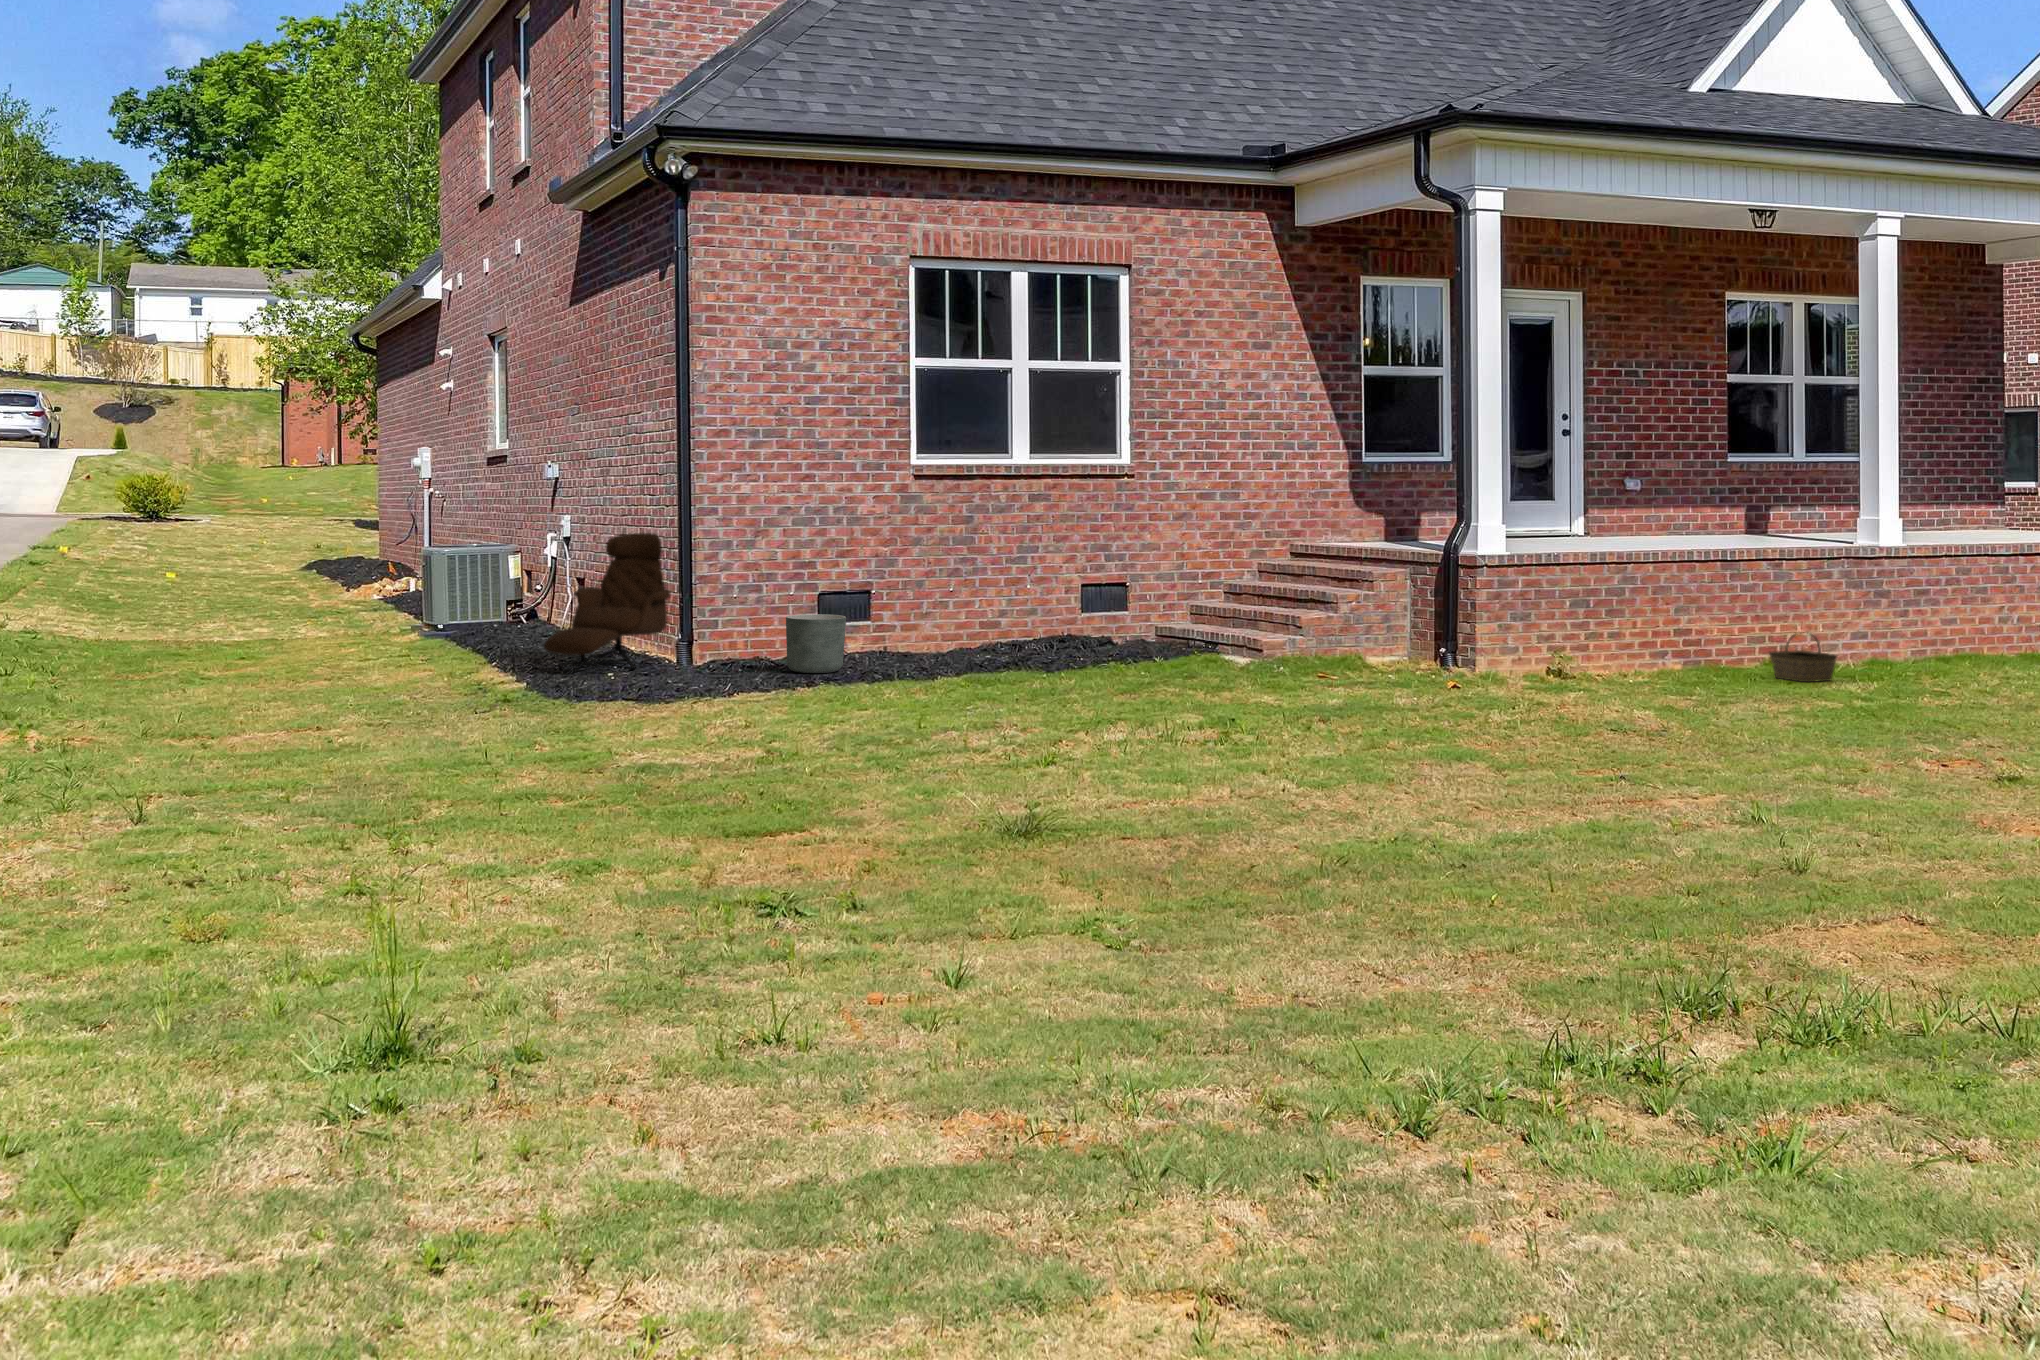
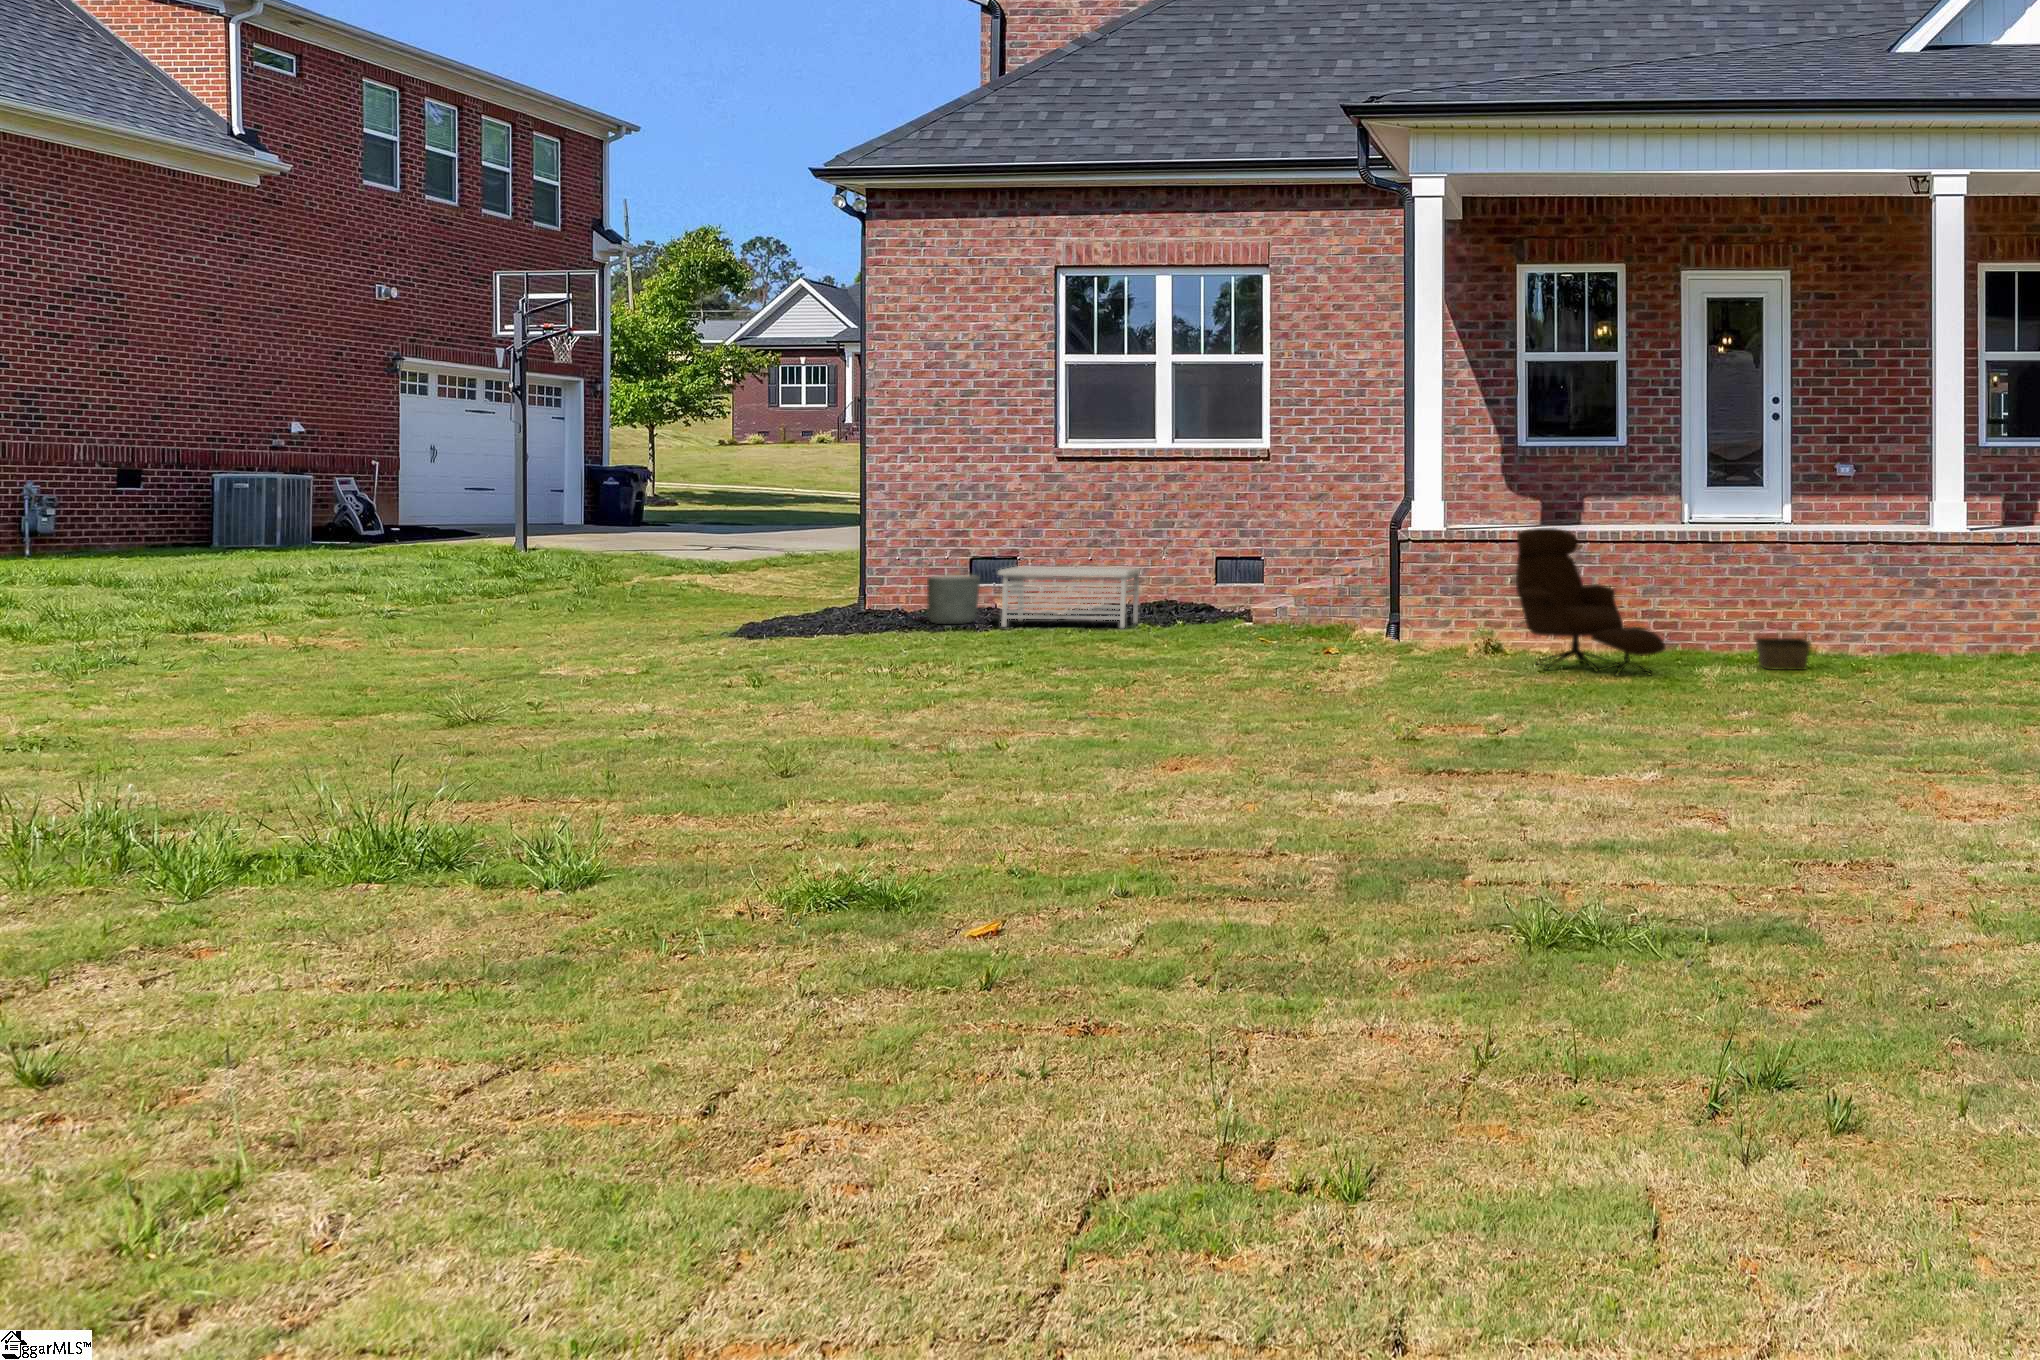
lounge chair: present [544,533,670,674] -> present [1516,528,1665,675]
storage bench: none [871,599,1034,673] -> present [998,566,1141,628]

